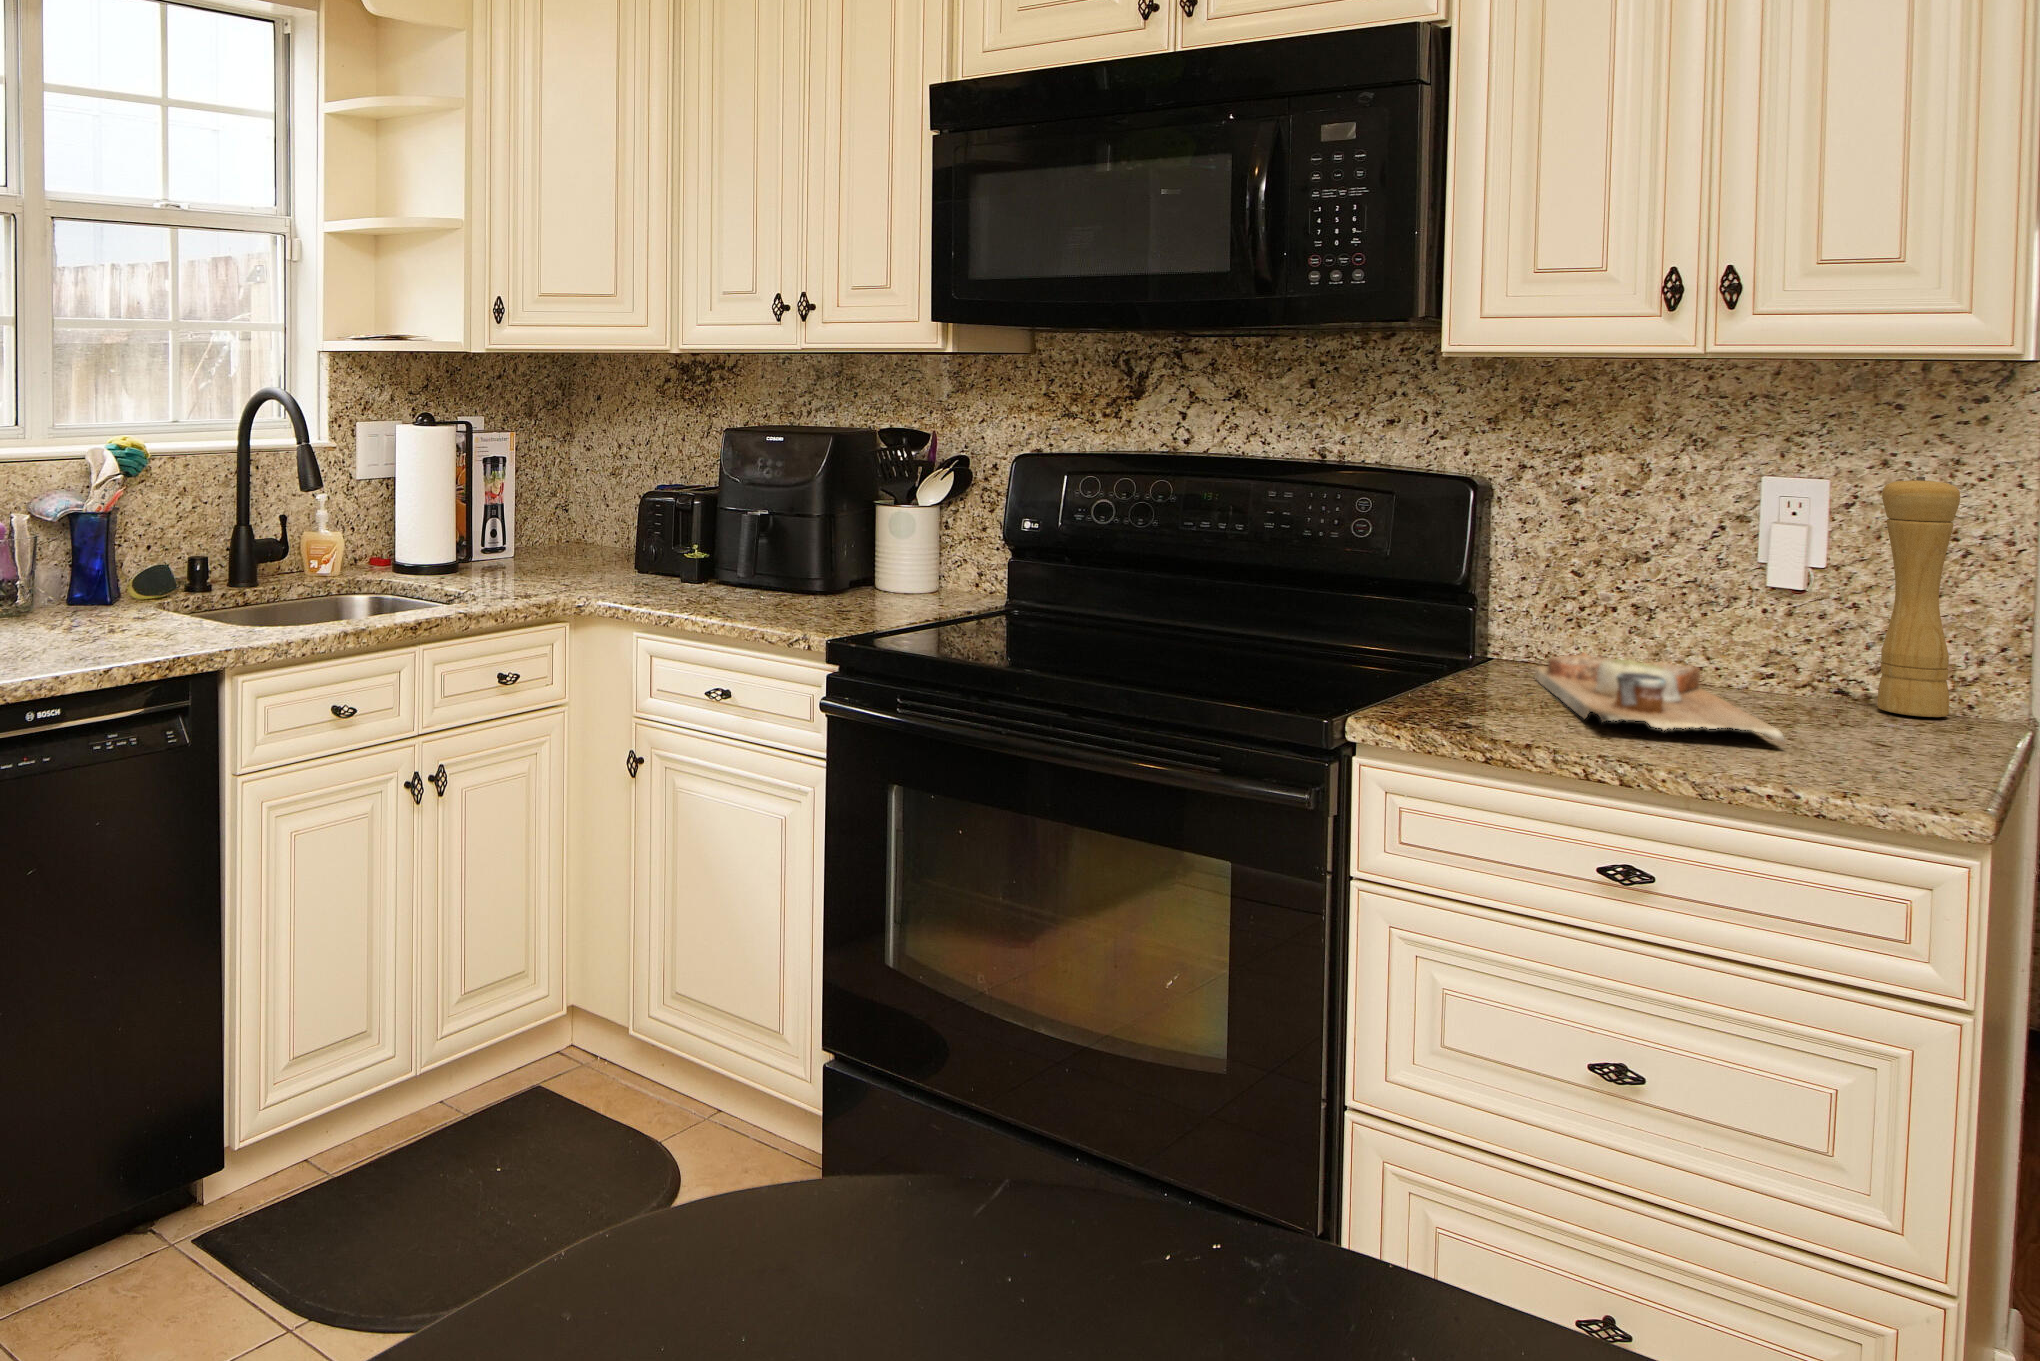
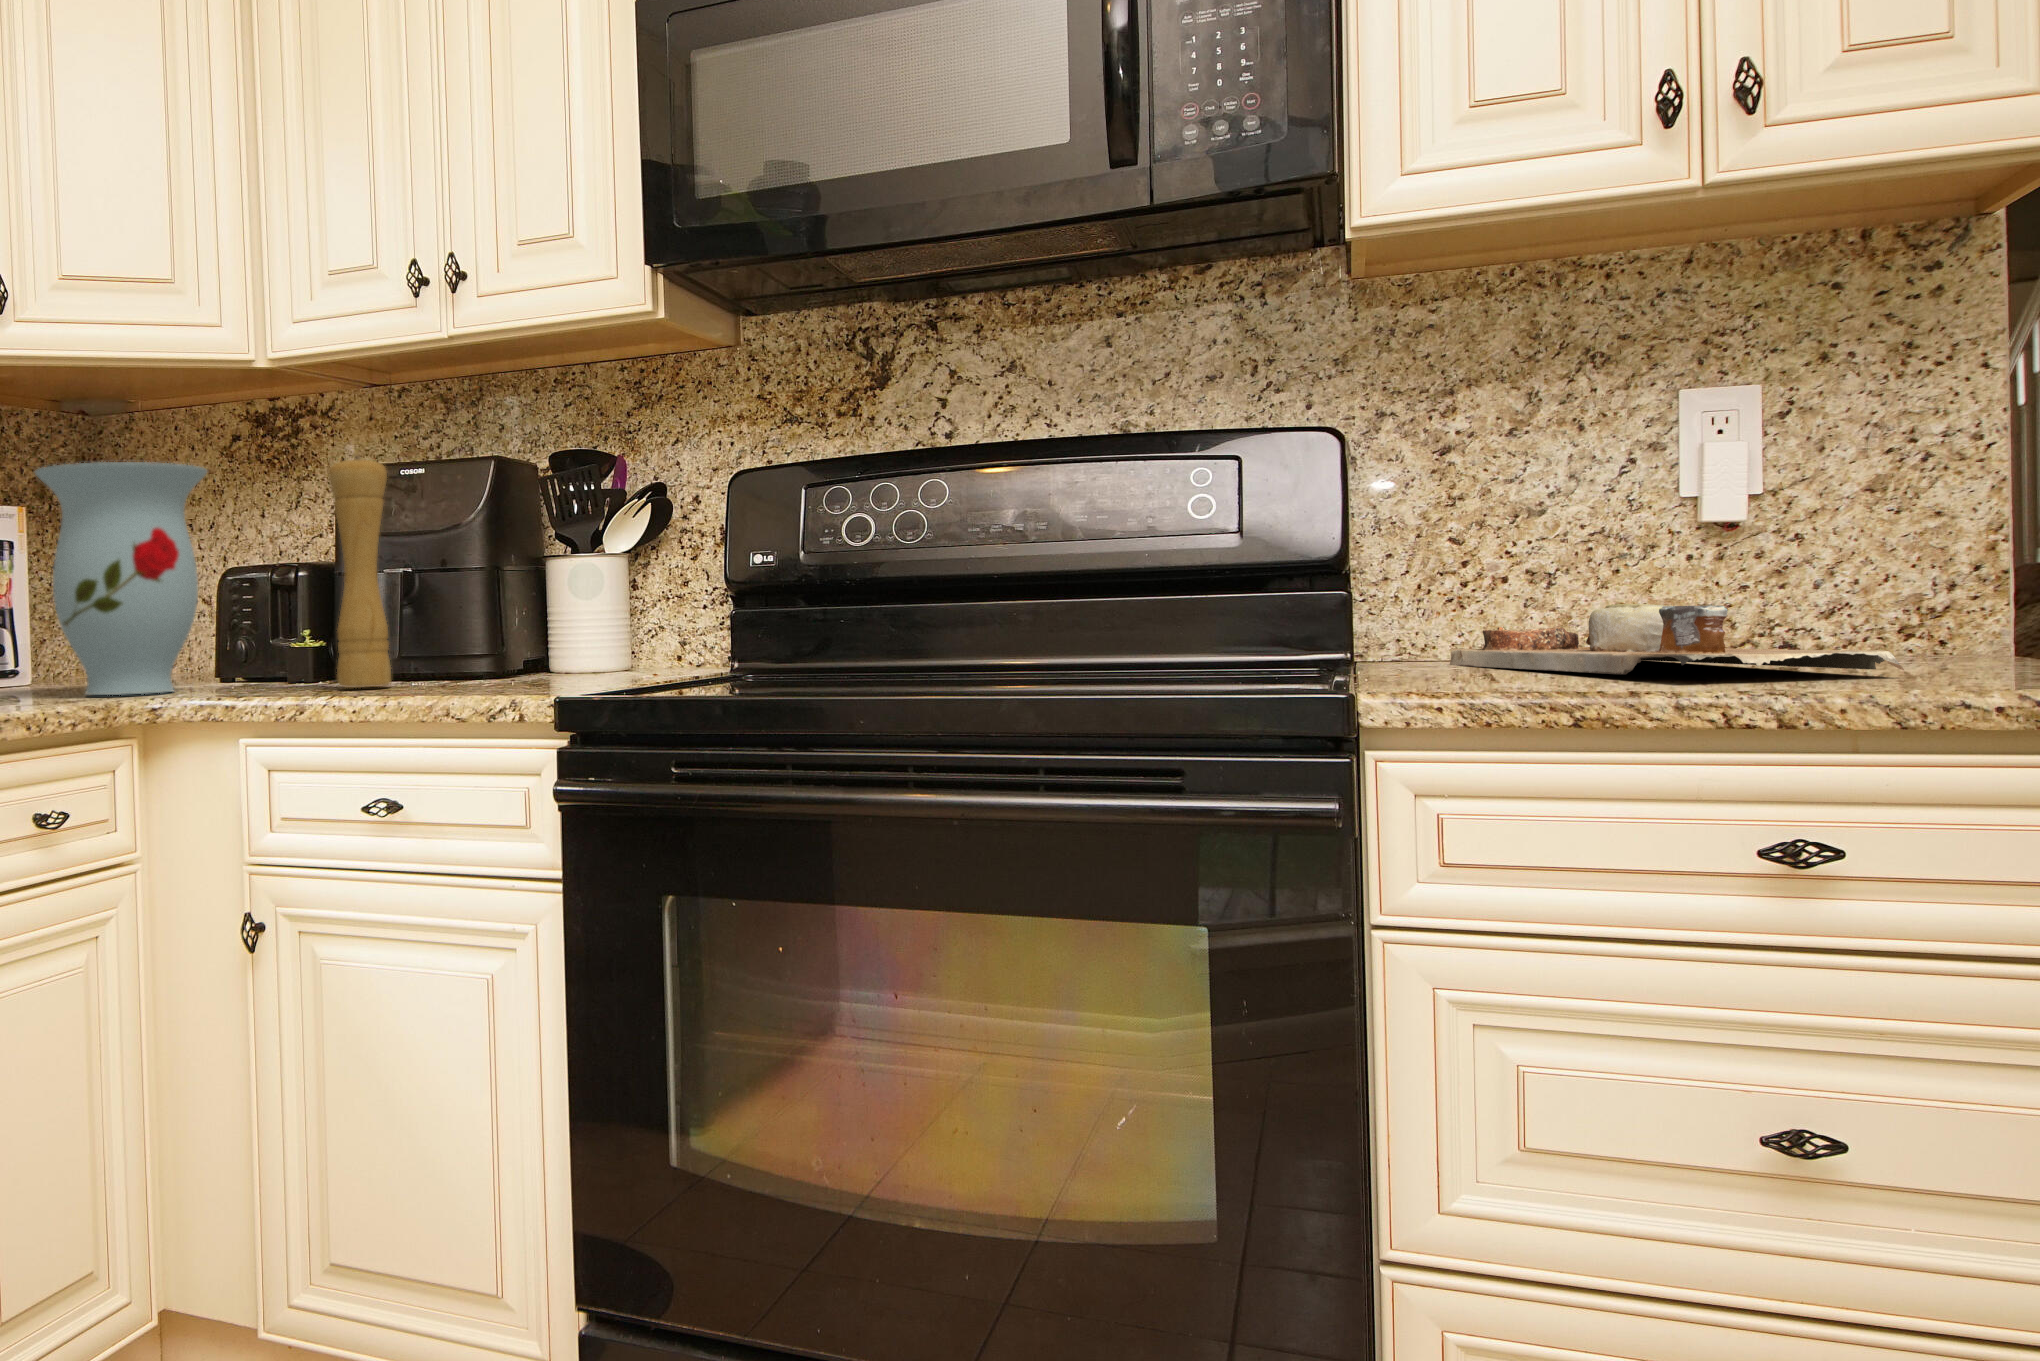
vase: none [518,431,634,590] -> present [35,462,207,695]
pepper mill: present [1877,476,1960,717] -> present [328,456,391,688]

